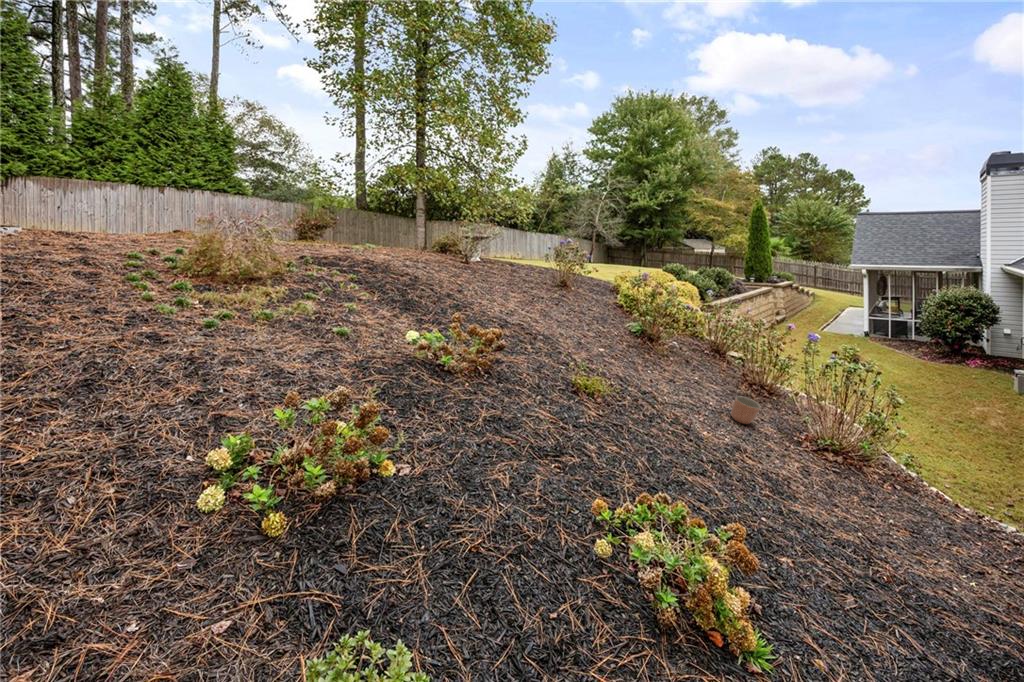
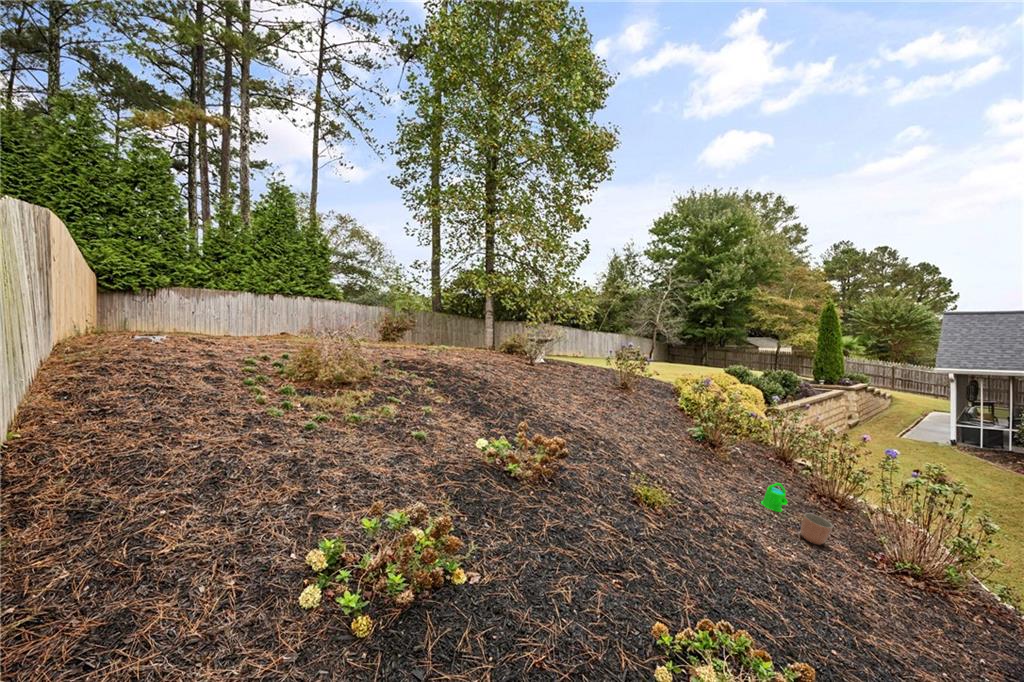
watering can: none [696,370,721,397] -> present [761,483,788,512]

